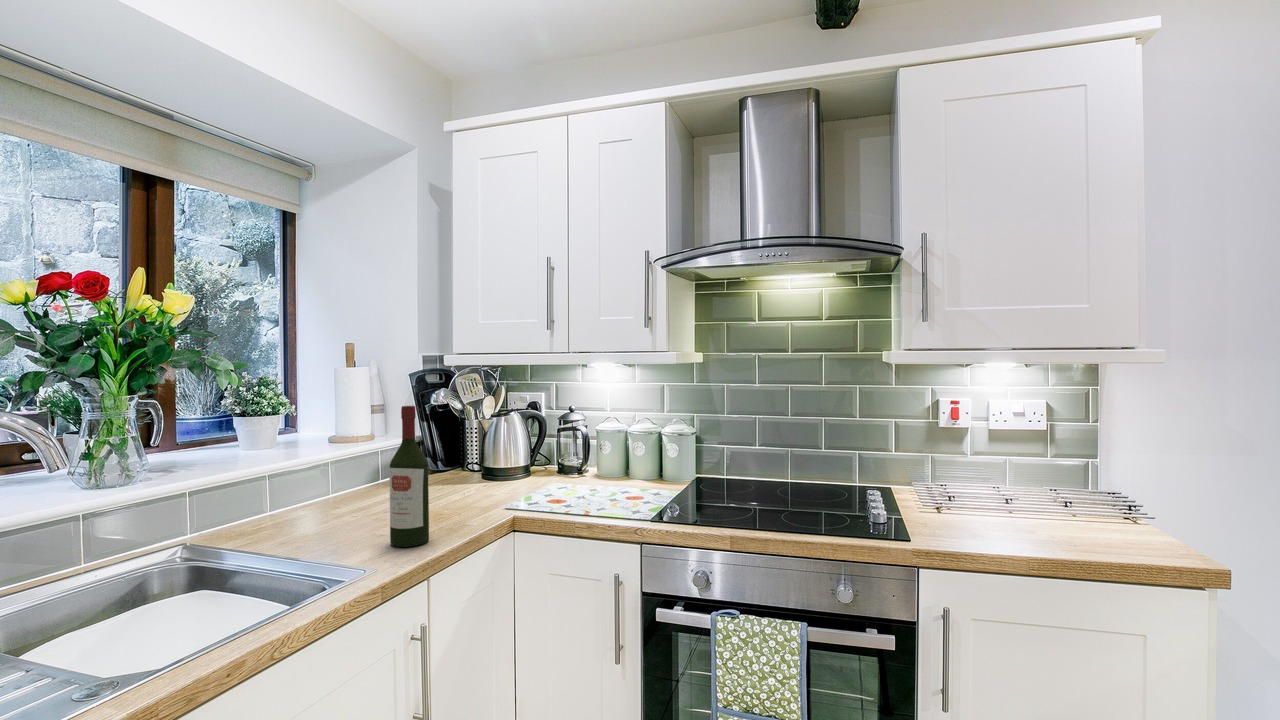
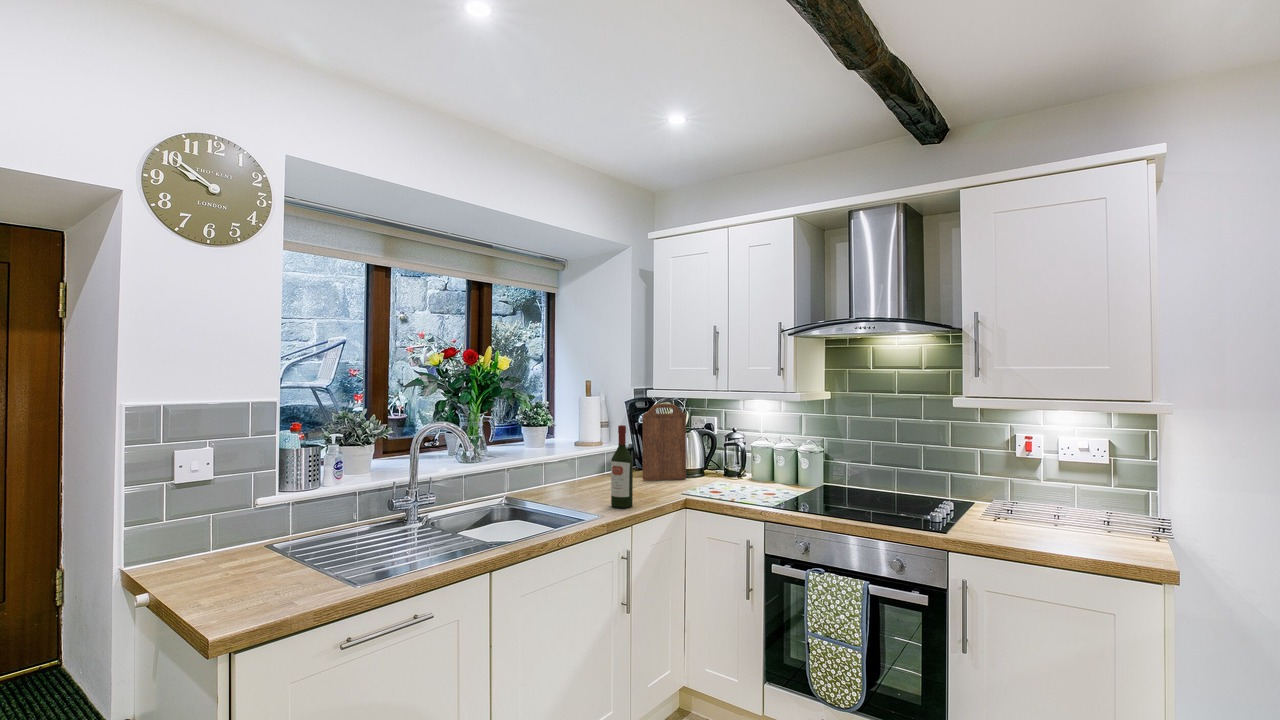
cutting board: none [440,374,507,490] -> present [643,404,686,480]

